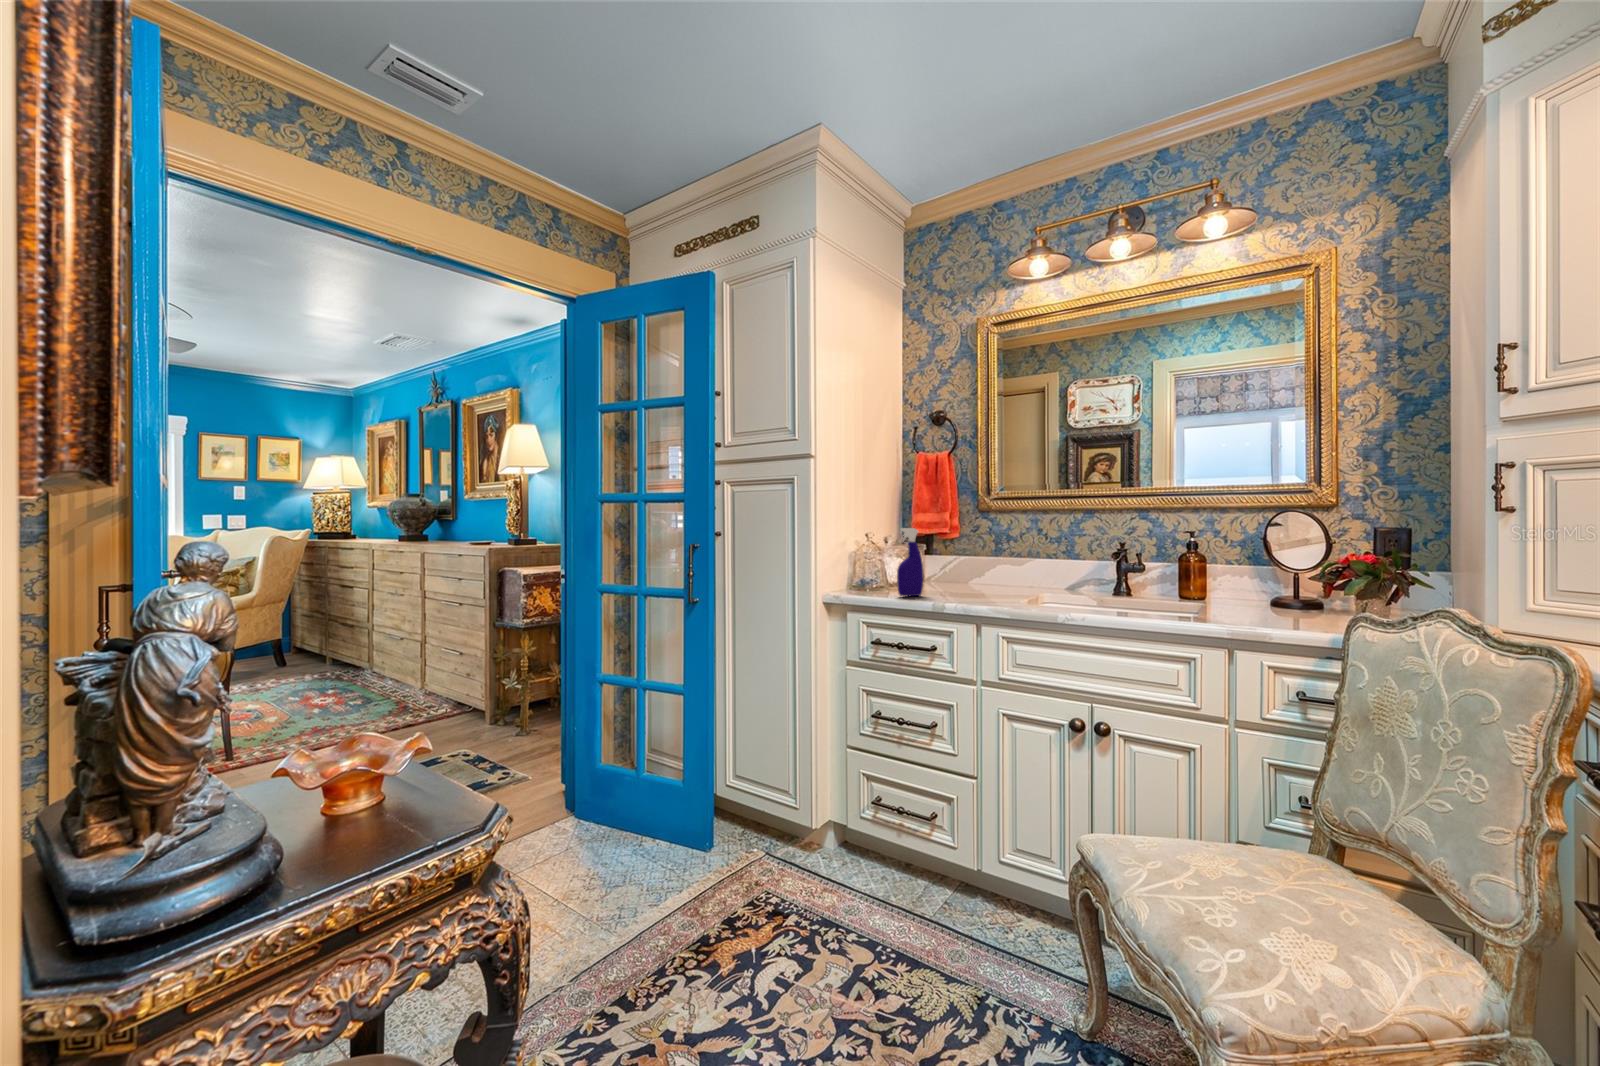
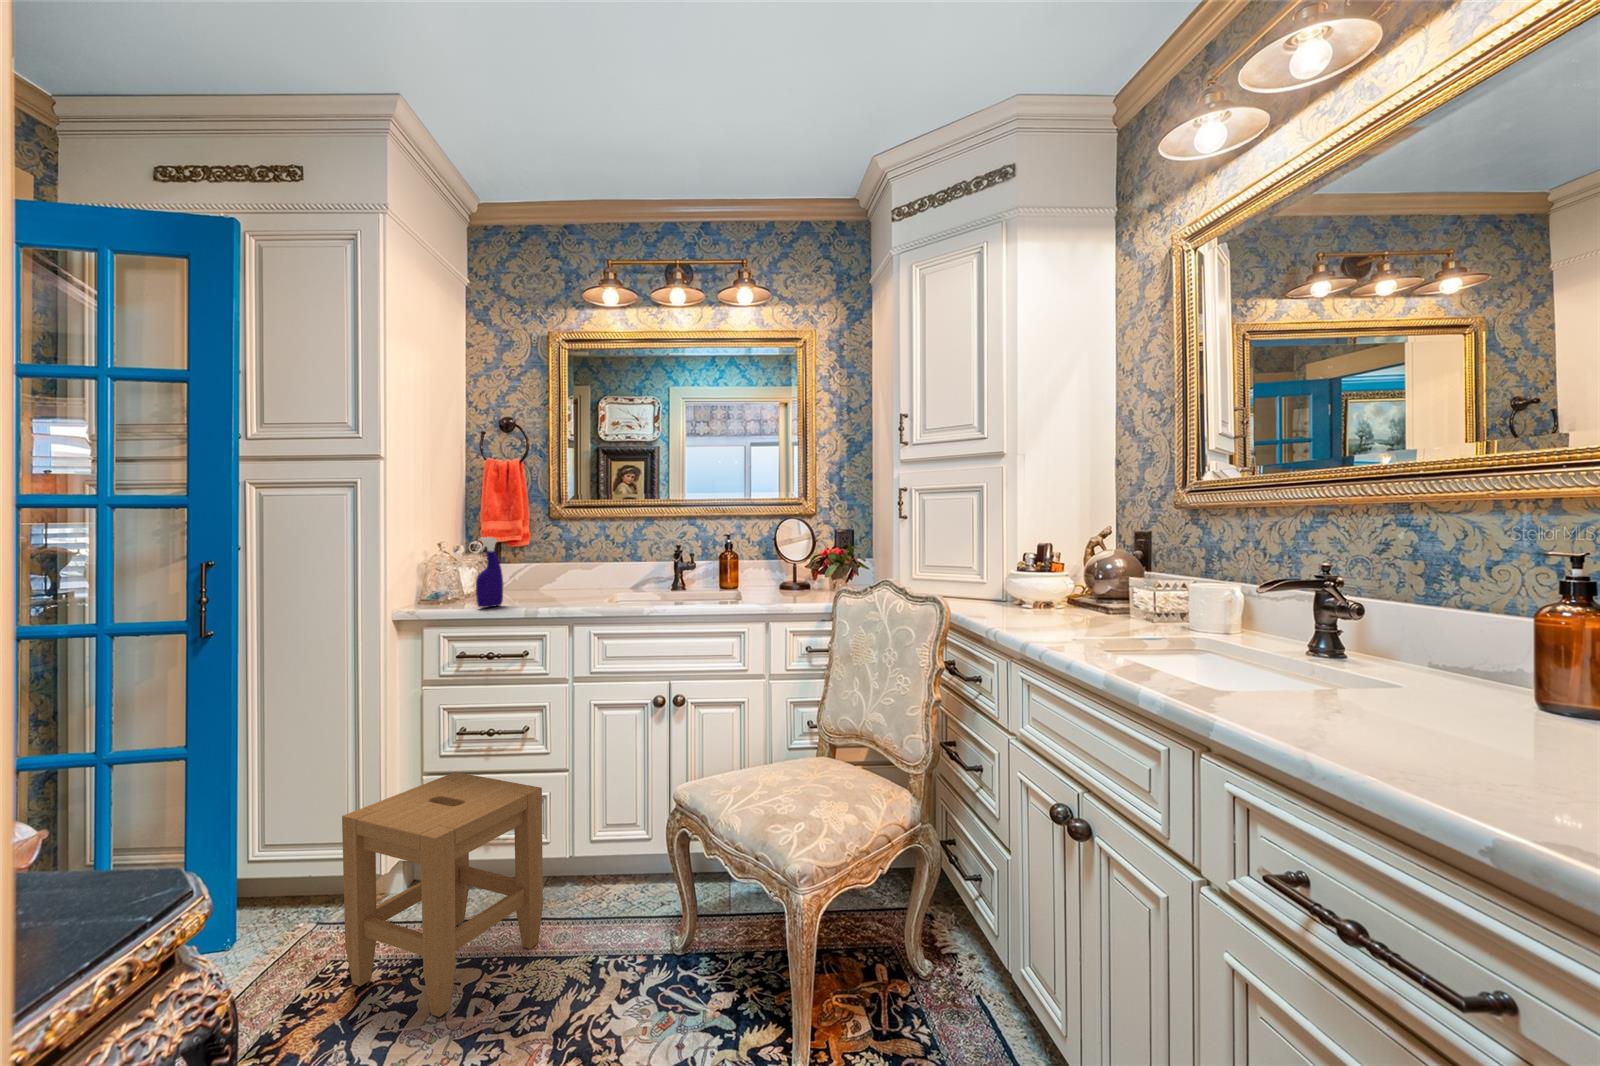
stool: none [770,751,937,987] -> present [342,772,543,1017]

